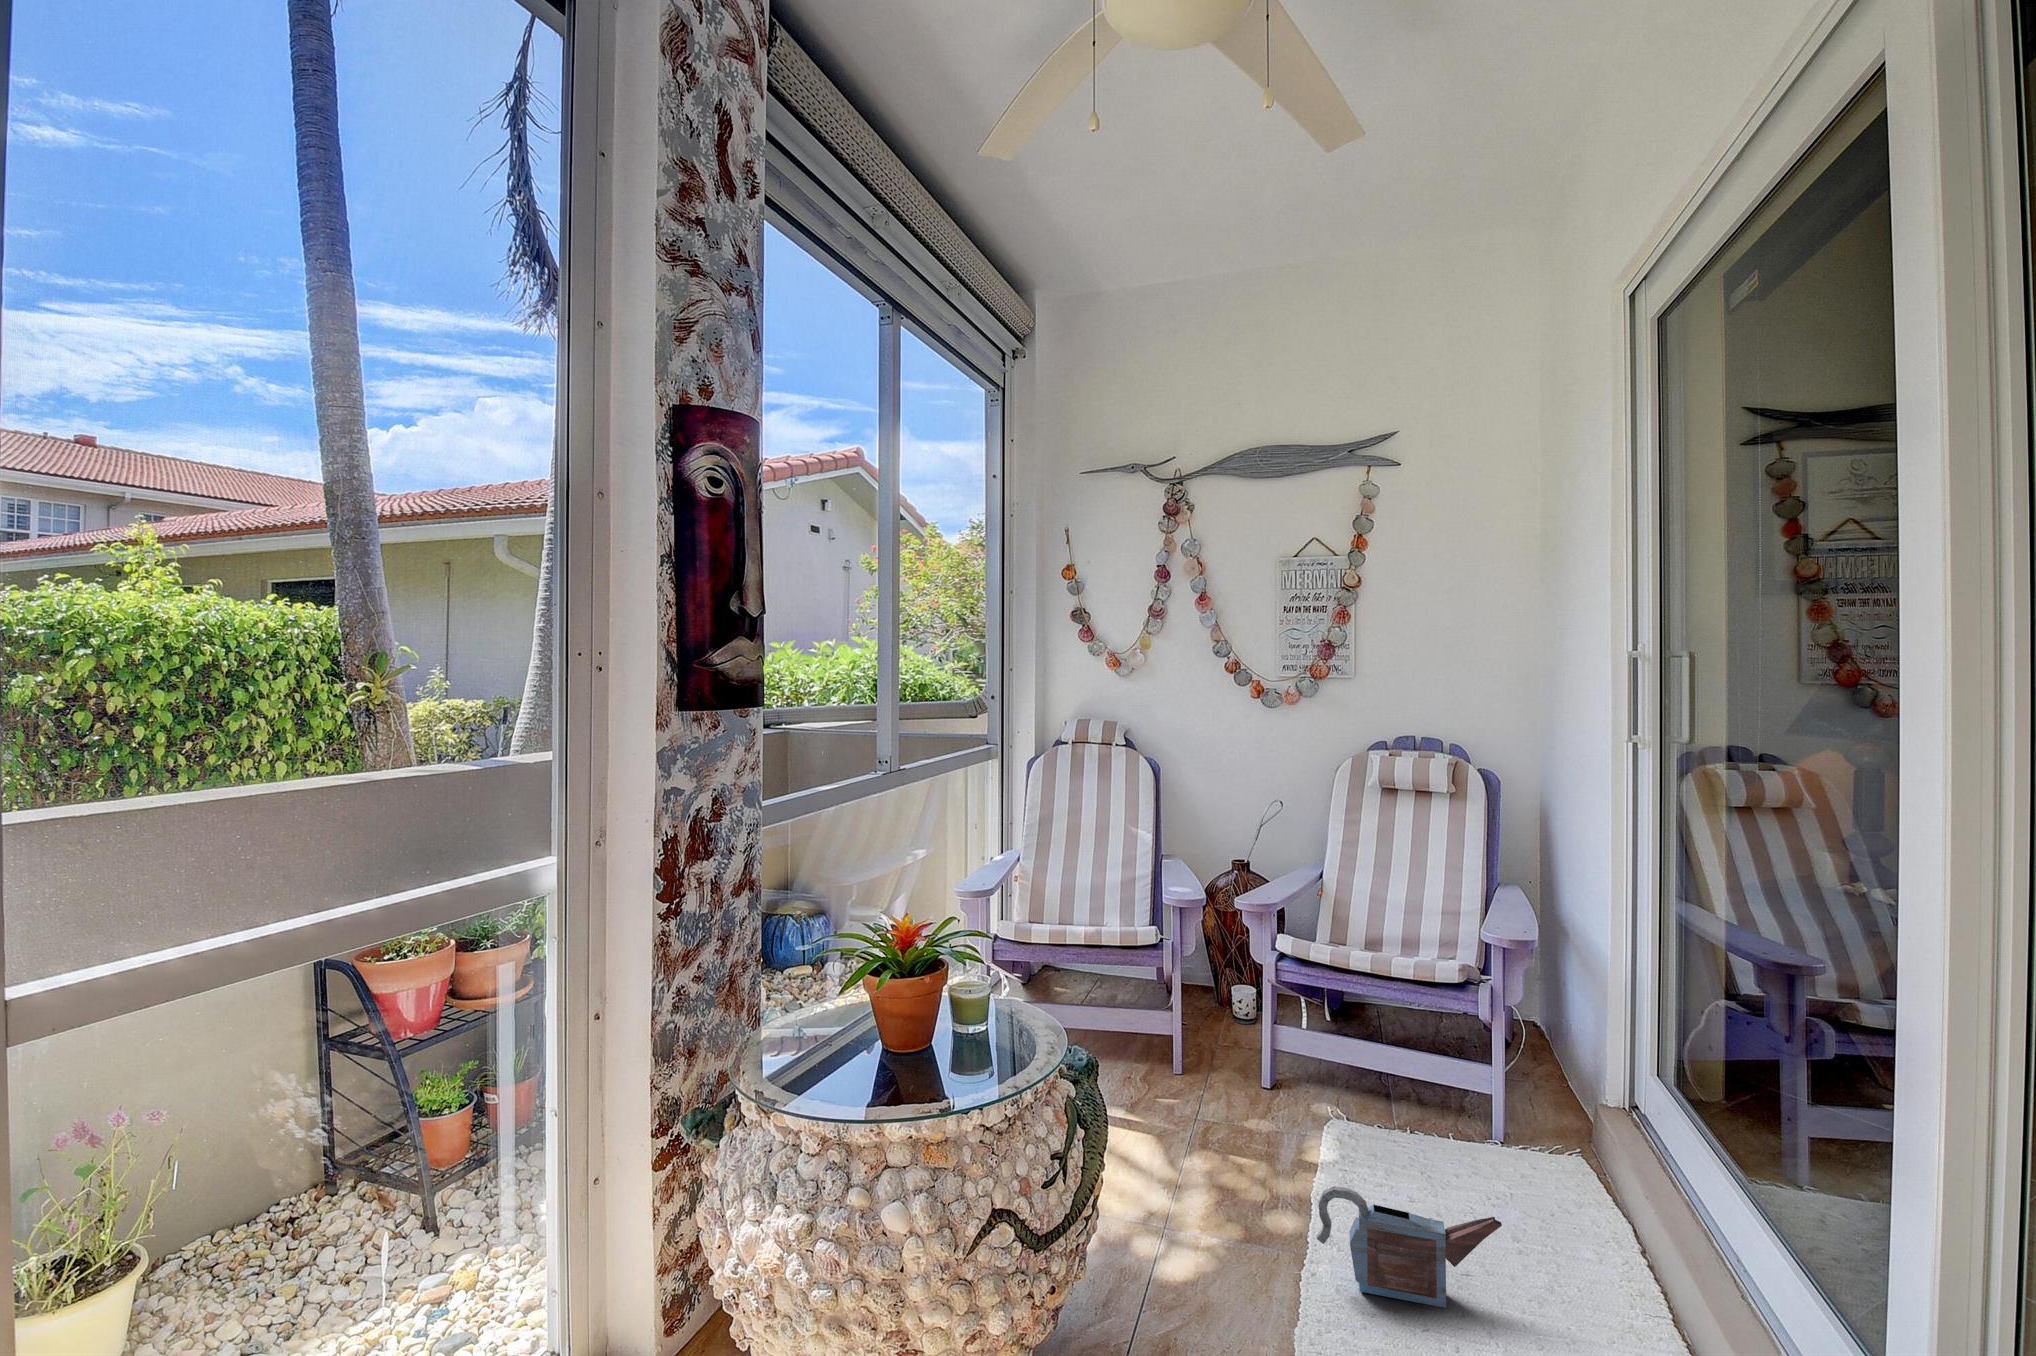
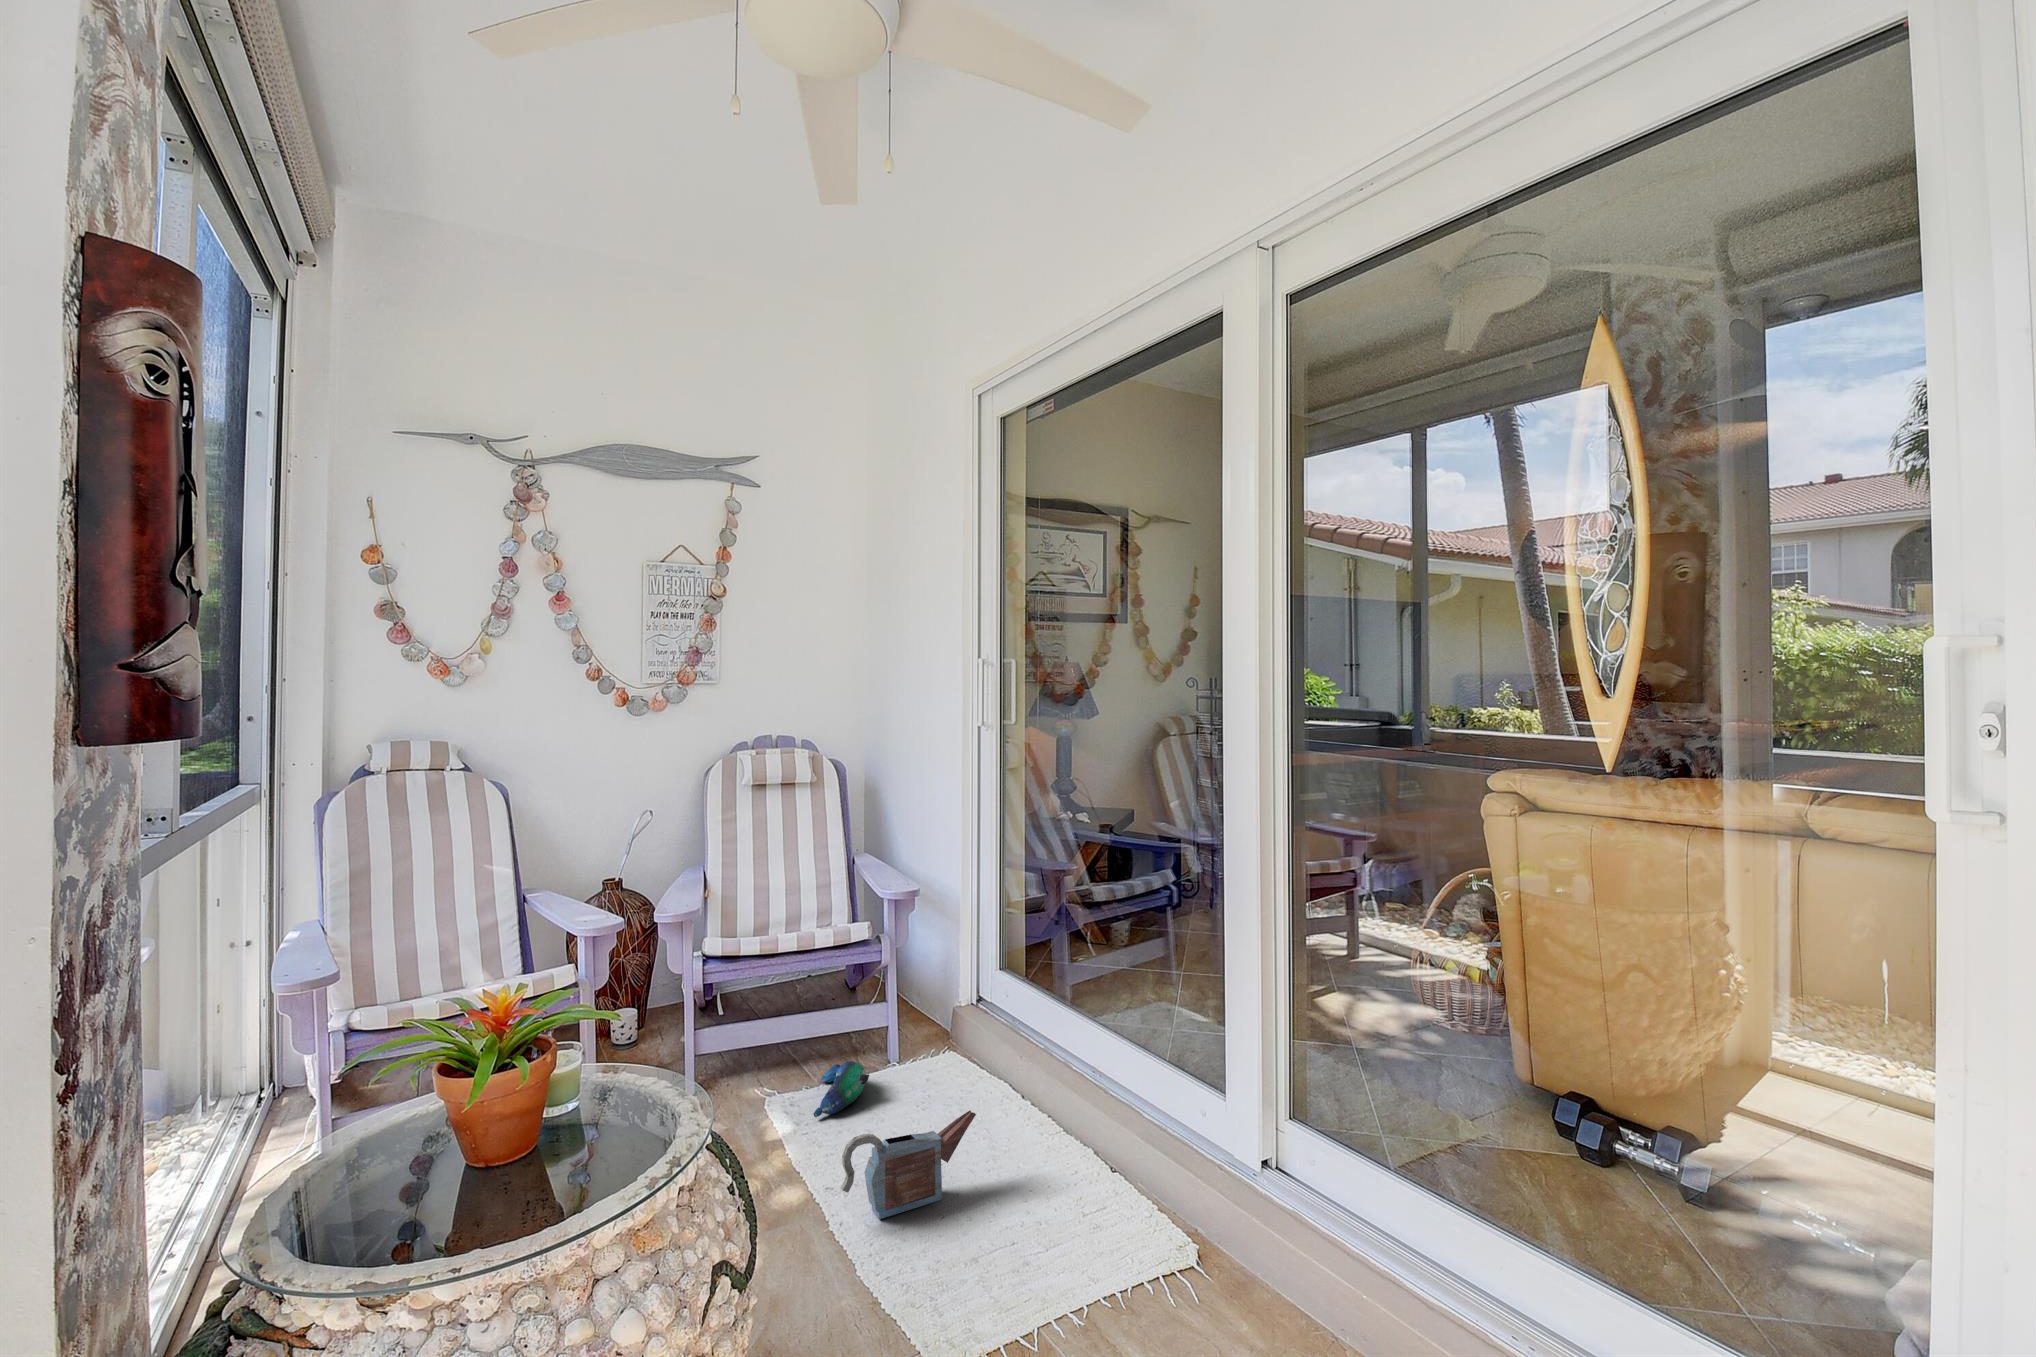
plush toy: none [1364,1110,1442,1162] -> present [814,1061,869,1117]

